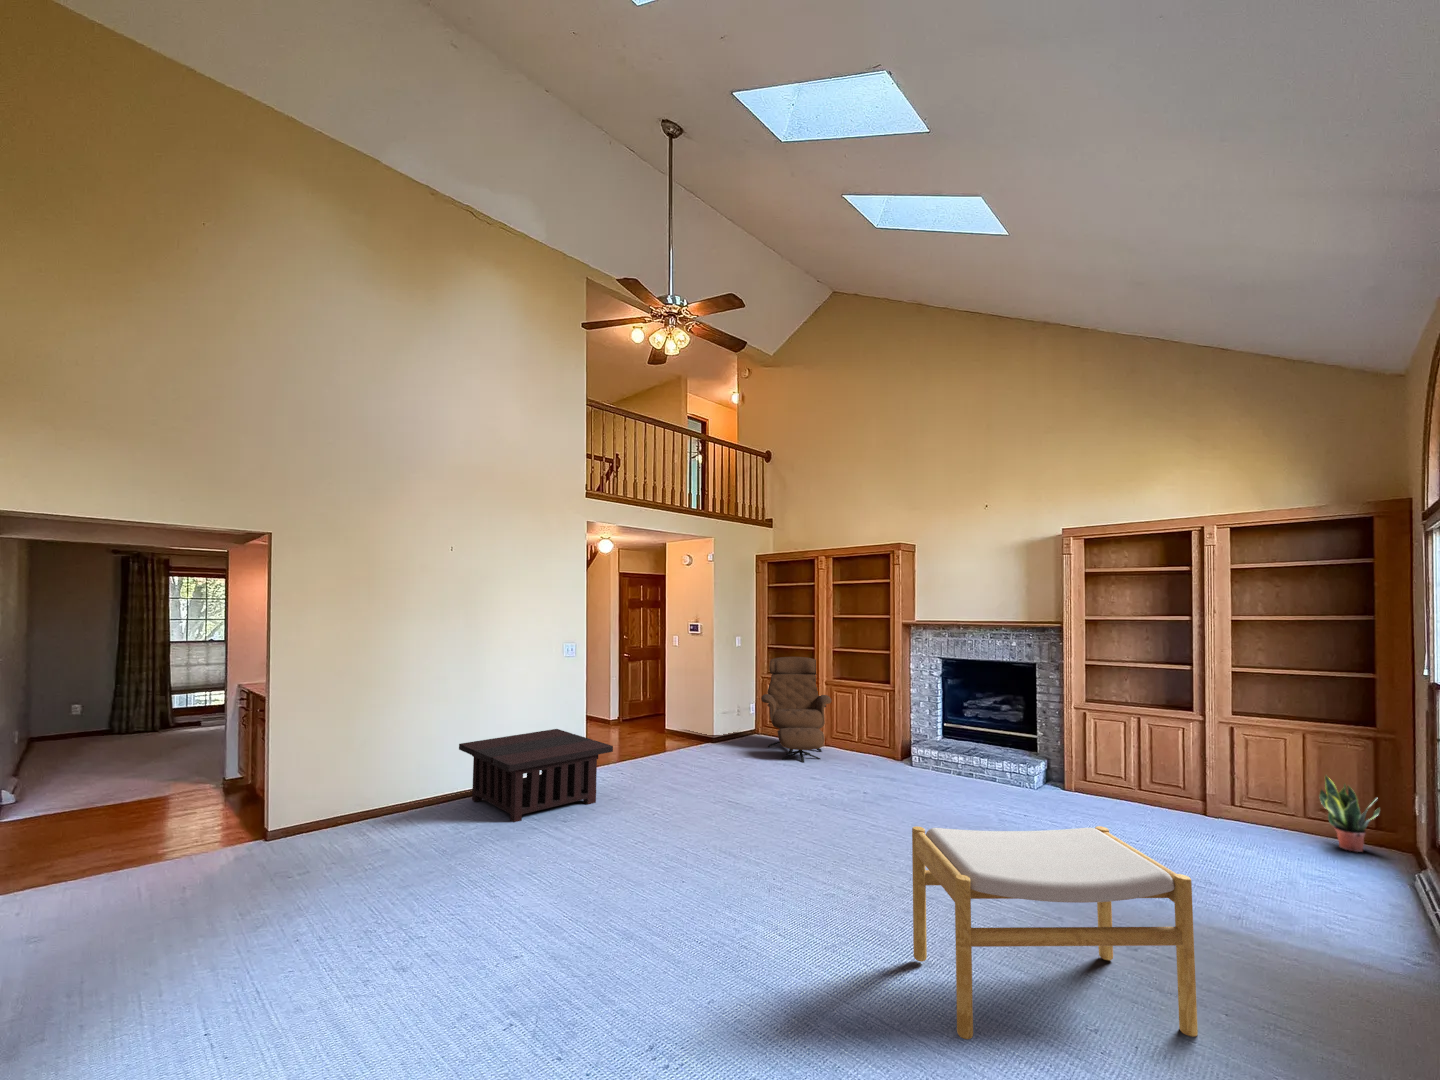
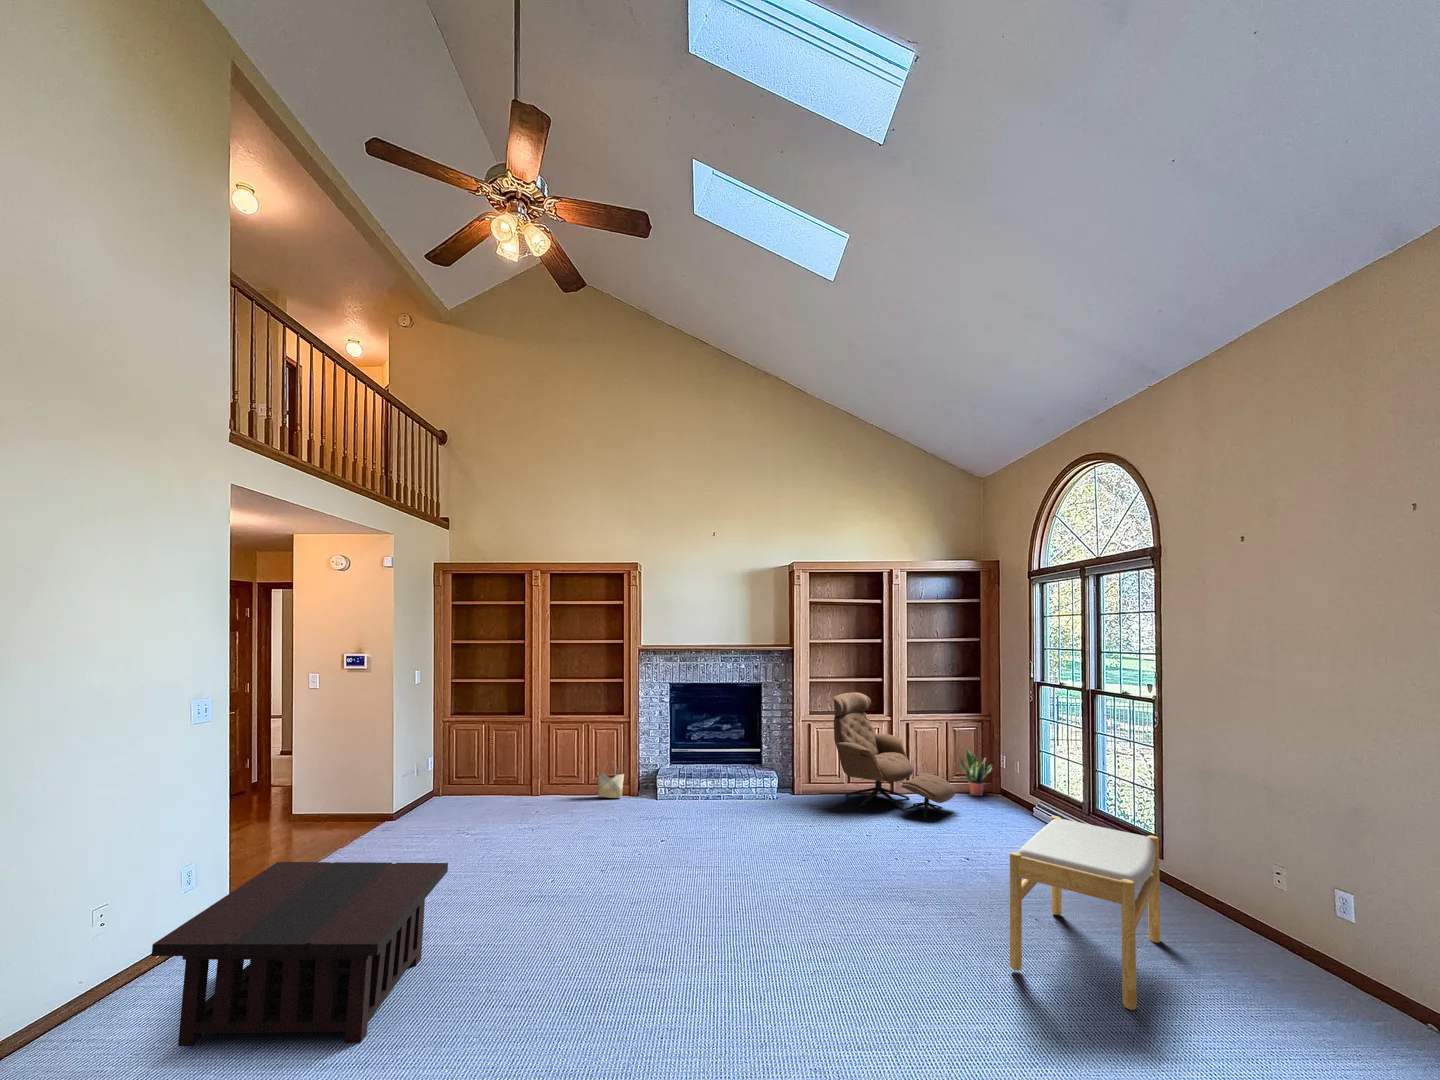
lounge chair: present [761,657,832,763] -> present [834,692,955,818]
woven basket: none [867,723,891,759] -> present [598,759,624,798]

